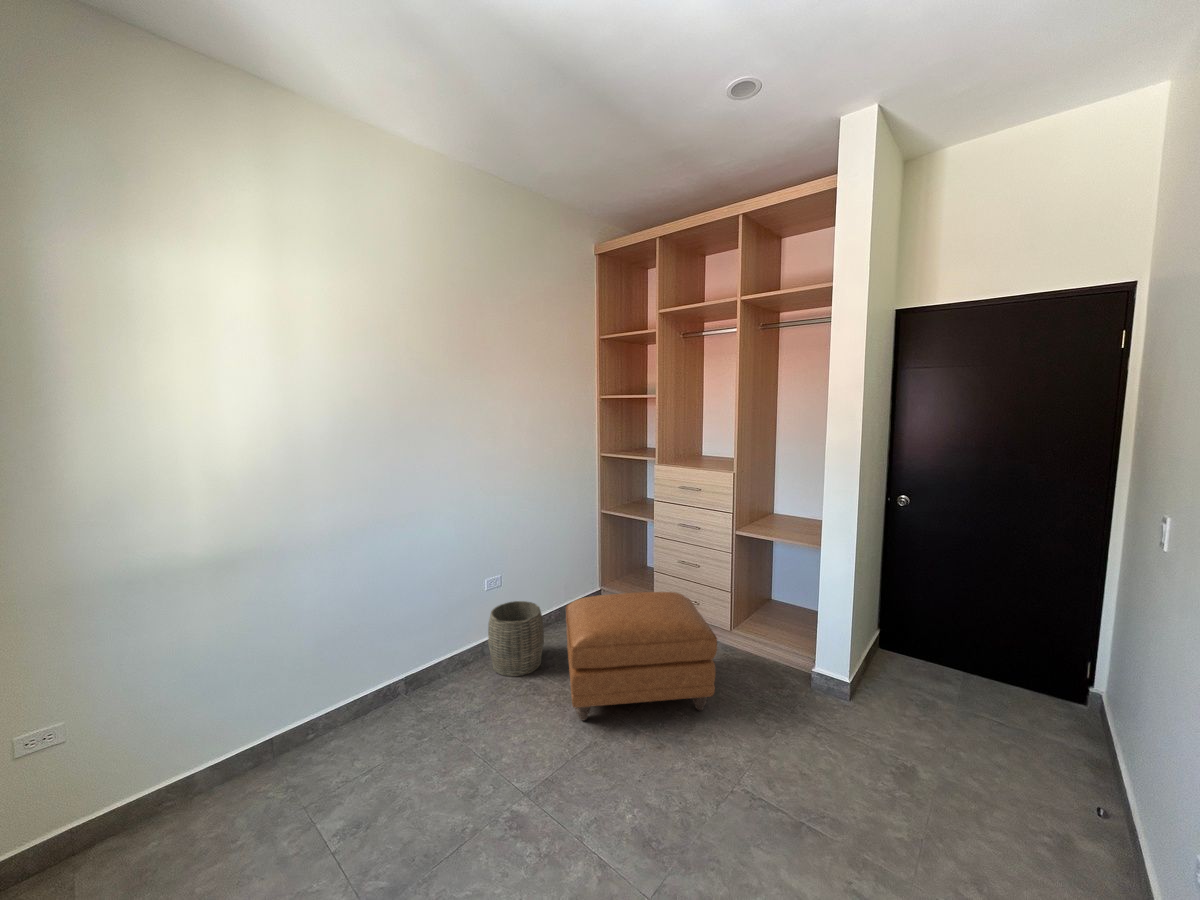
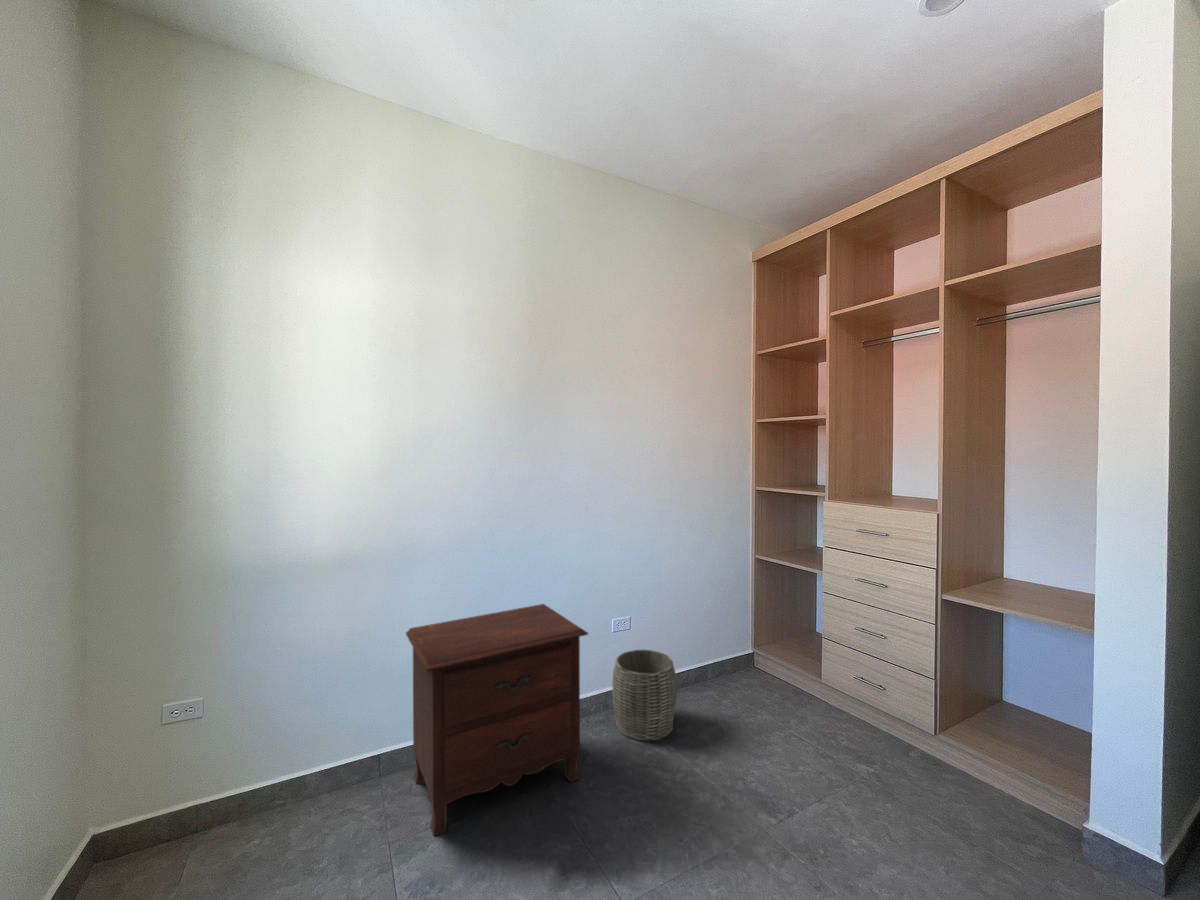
nightstand: none [286,574,471,794] -> present [406,604,588,836]
ottoman: present [566,592,717,721] -> none [700,656,914,845]

